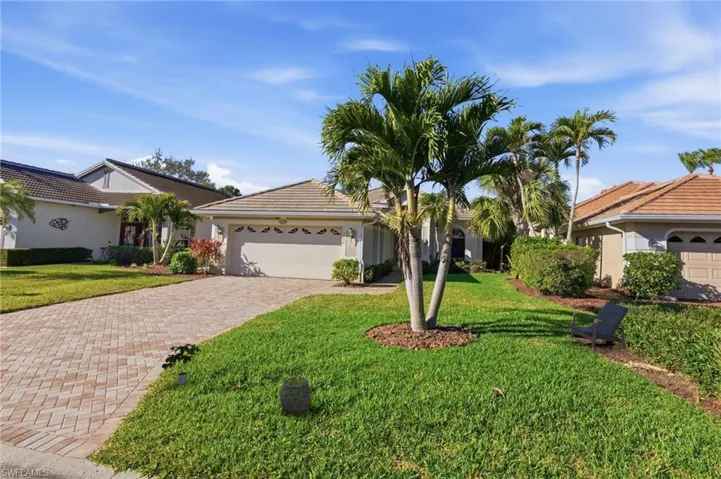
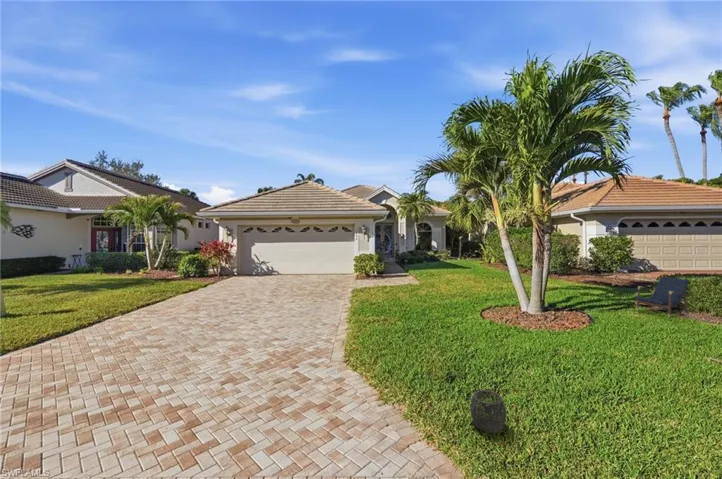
potted plant: present [162,344,201,384] -> none [415,348,437,391]
woven basket: present [280,377,311,413] -> present [470,390,507,433]

